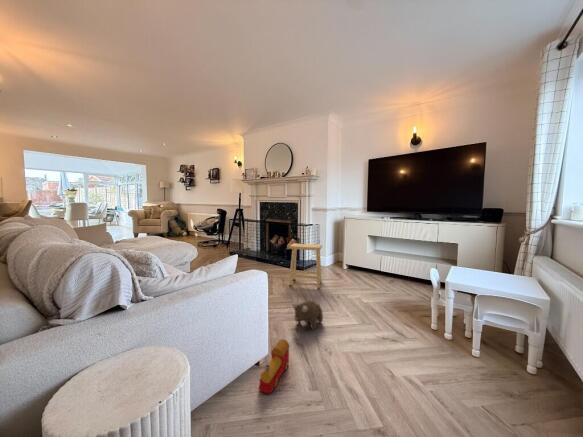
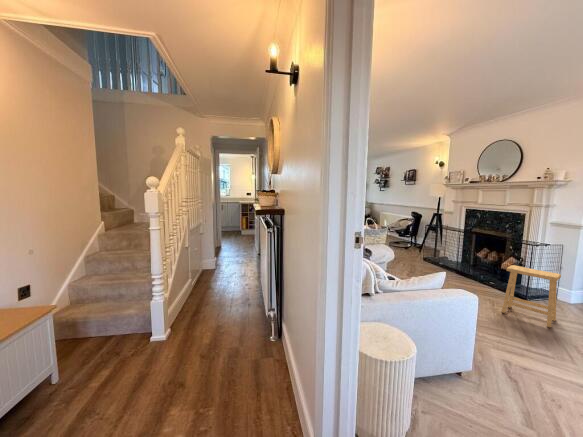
plush toy: present [292,301,323,329] -> none [507,335,552,372]
toy train: present [259,339,289,393] -> none [463,365,501,408]

